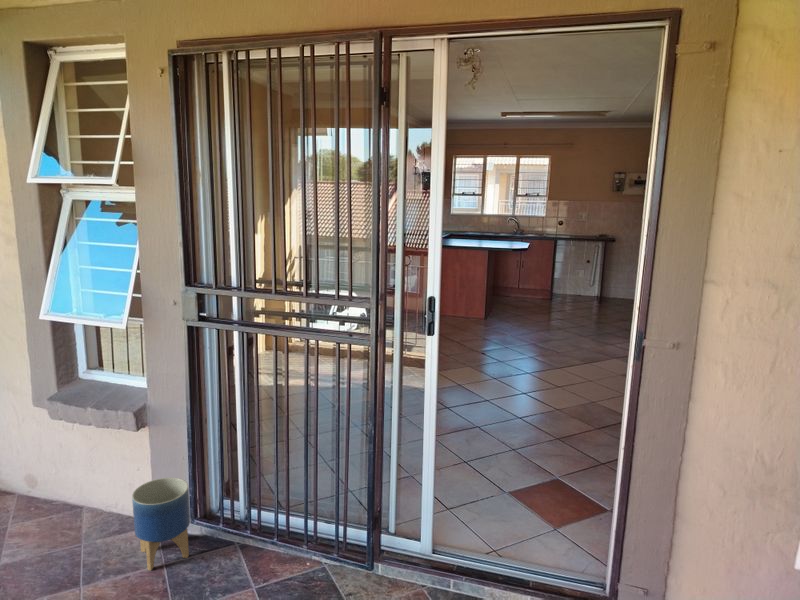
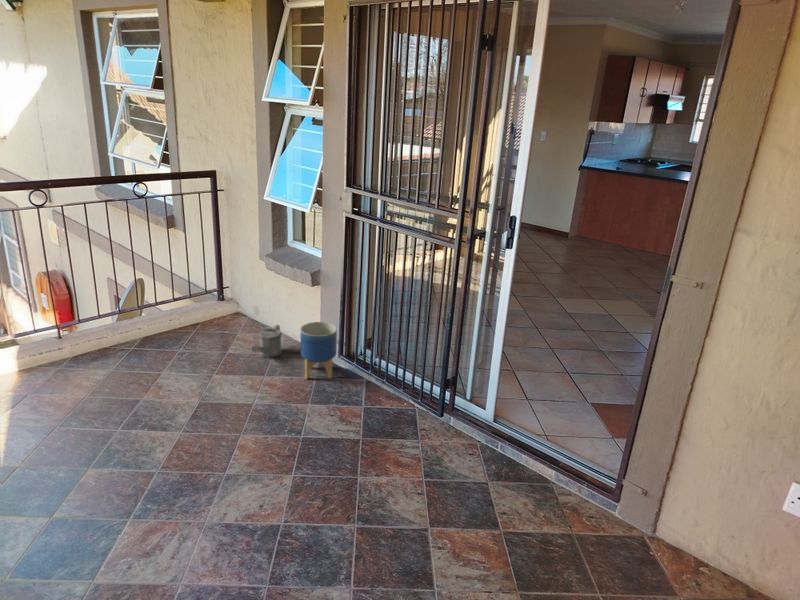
watering can: none [47,497,93,555] -> present [251,325,282,358]

